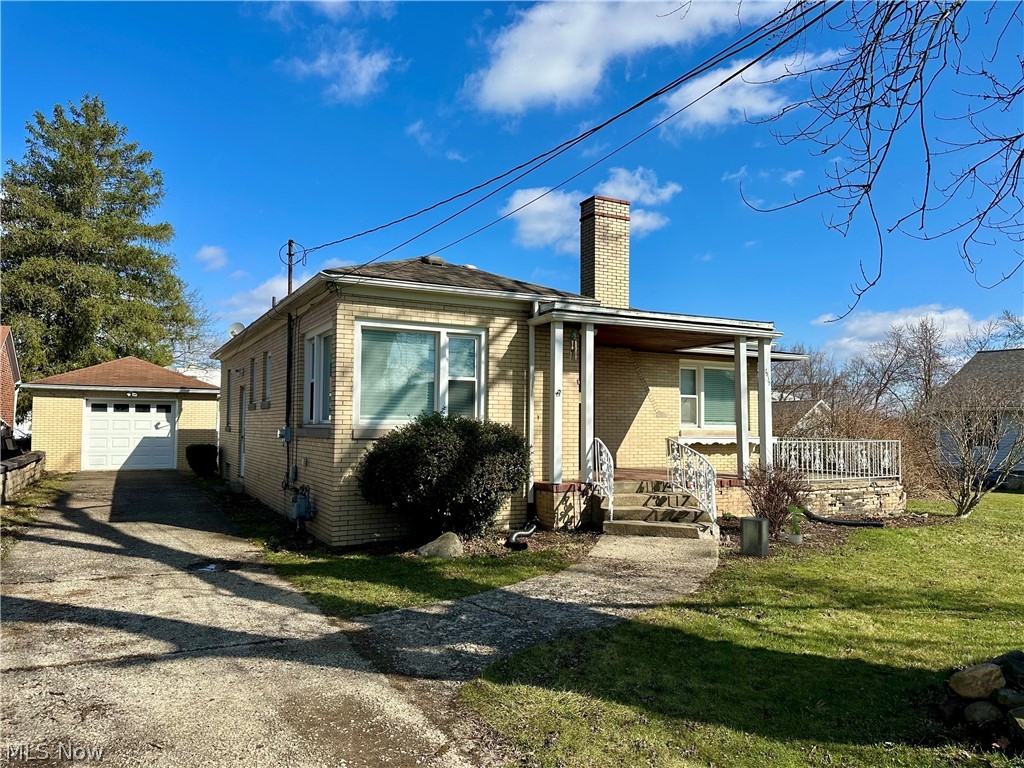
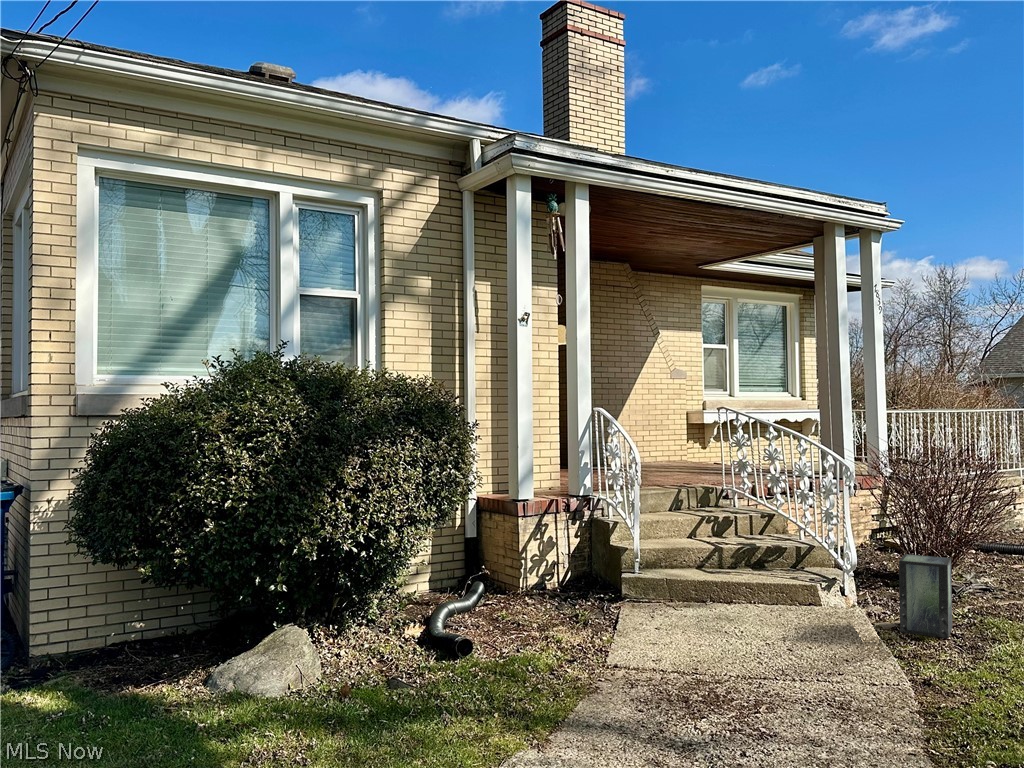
potted plant: present [785,505,808,543] -> none [946,523,996,597]

